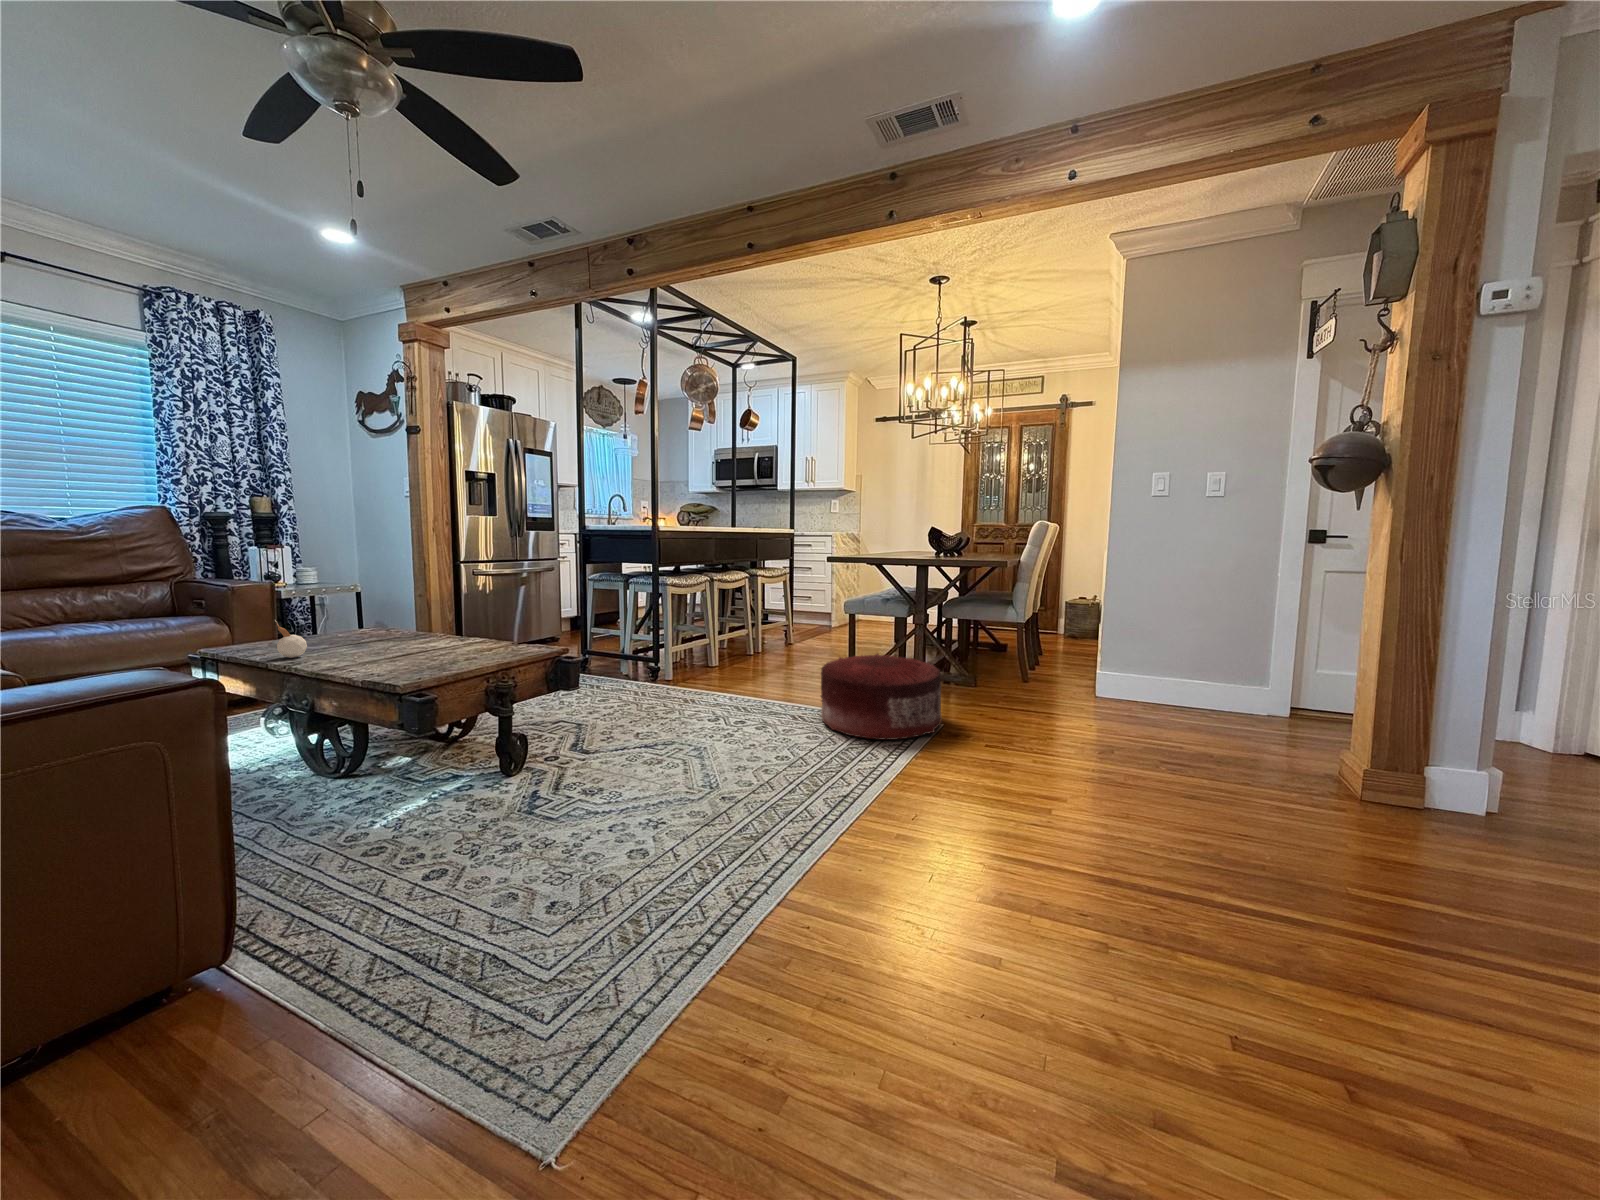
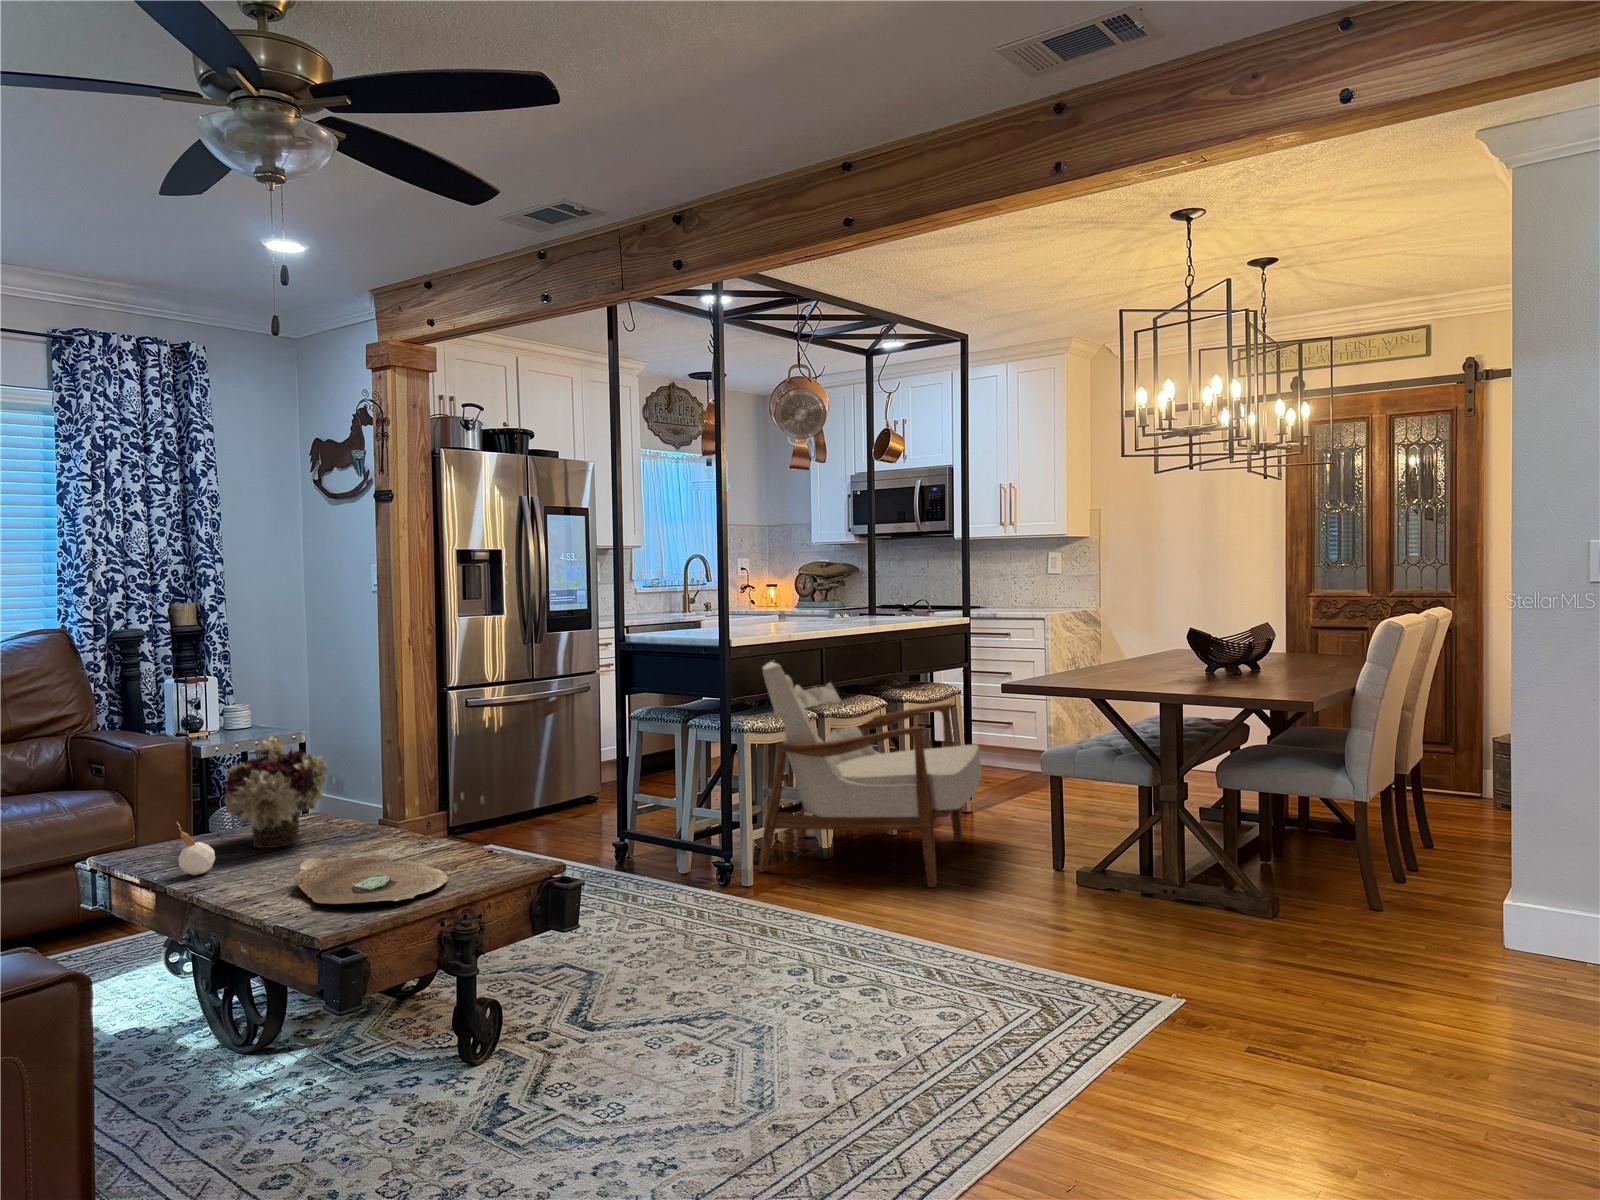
armchair: none [677,545,808,677] -> present [759,662,981,887]
flower arrangement: none [309,567,391,644] -> present [223,736,327,848]
decorative bowl: none [374,643,491,668] -> present [294,855,448,904]
pouf: present [821,654,941,740] -> none [969,861,1187,1028]

